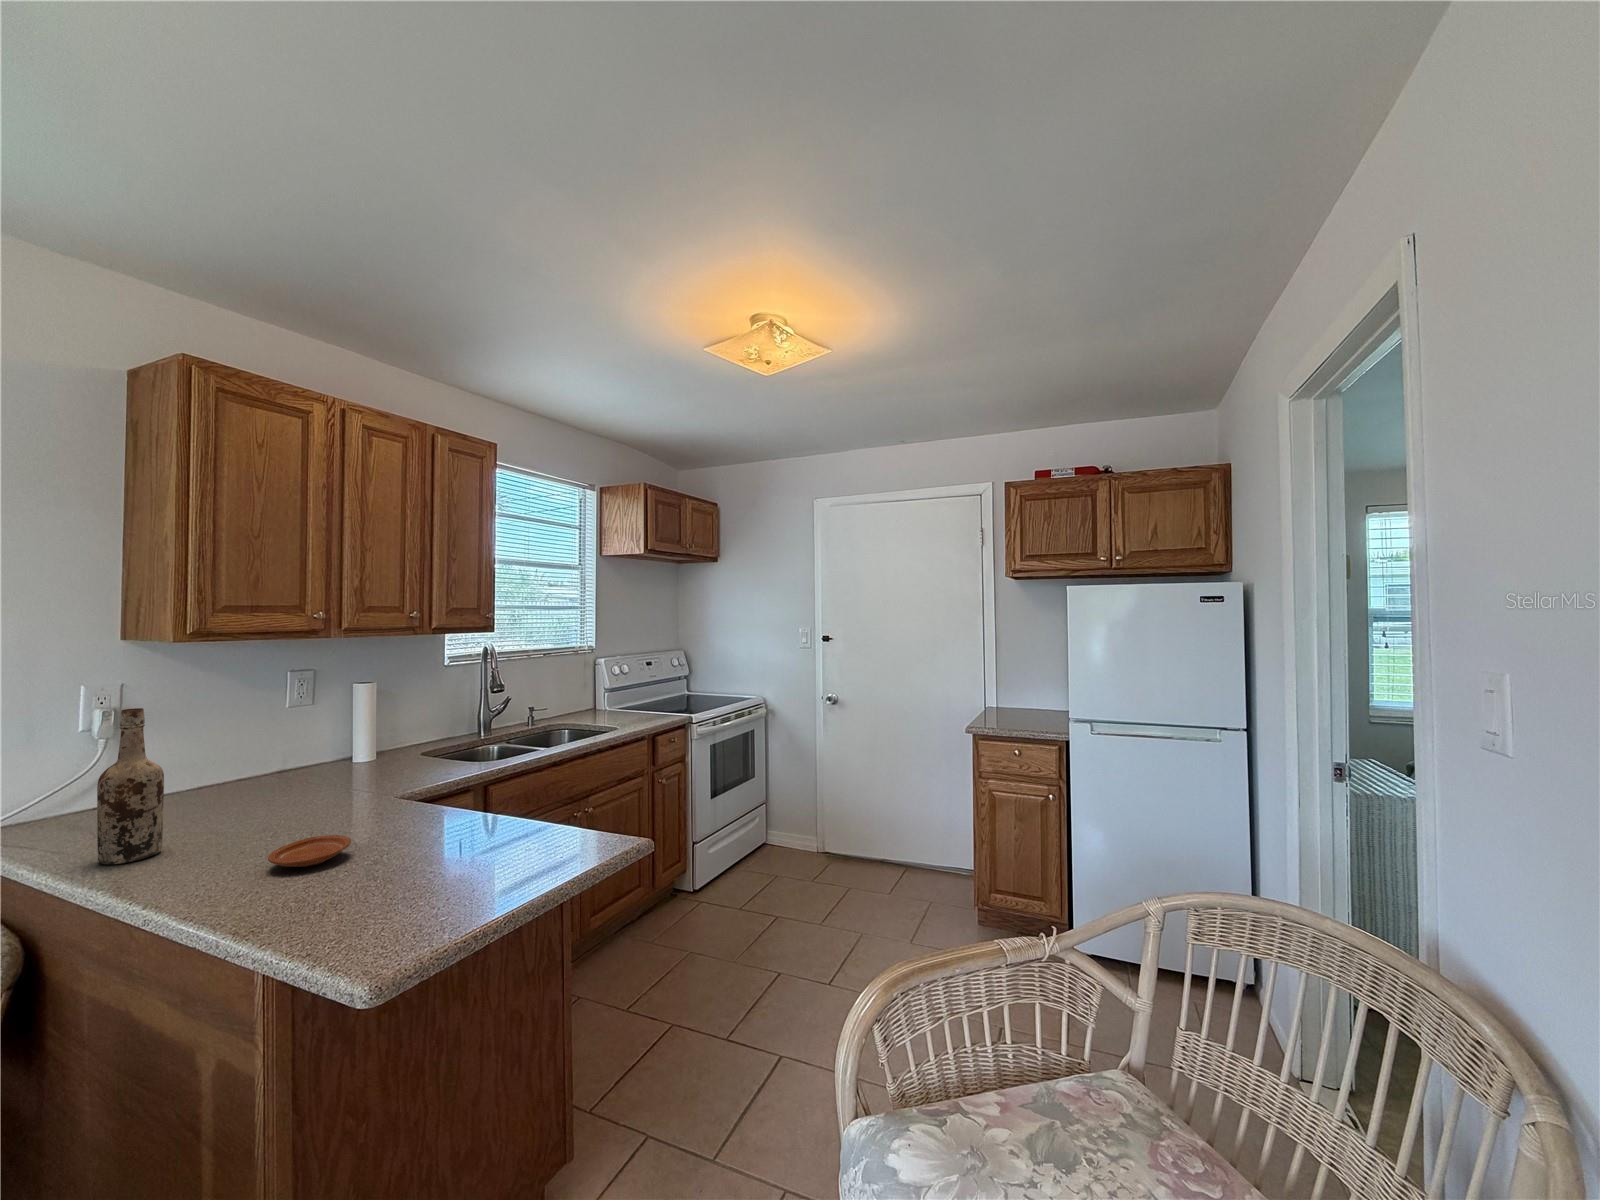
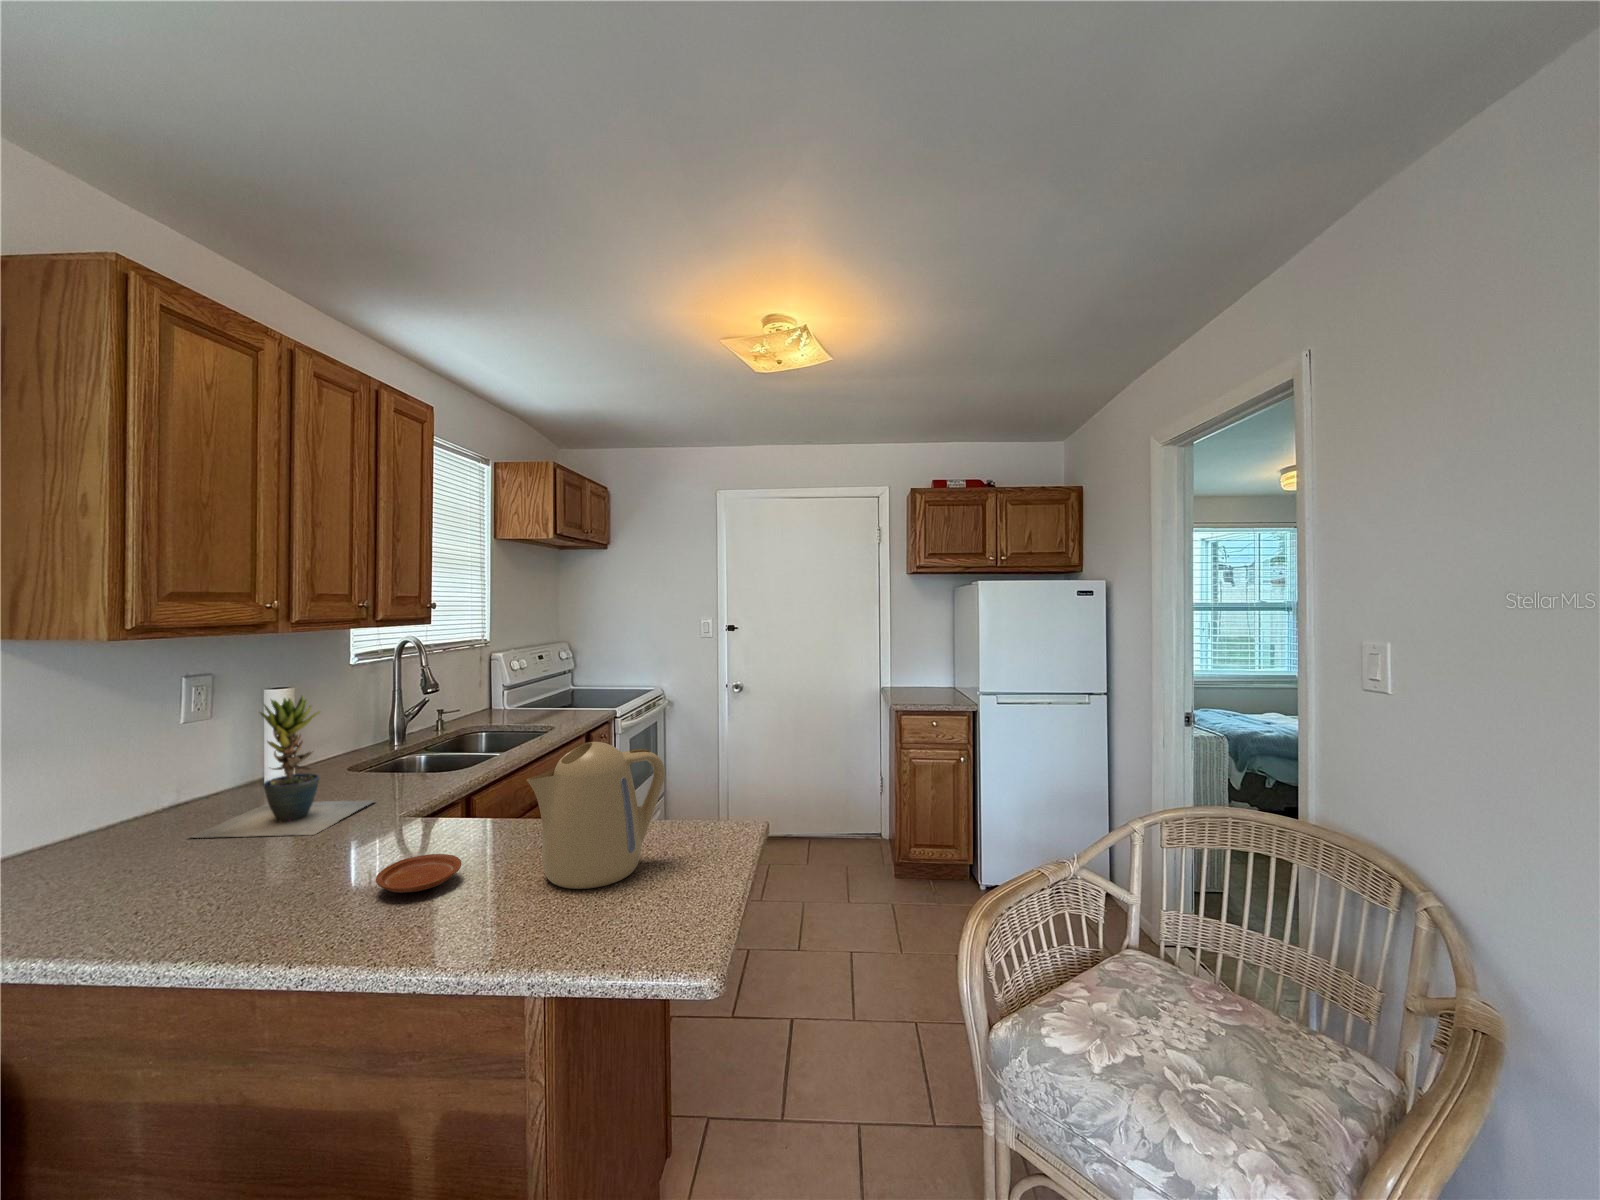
potted plant: none [246,690,399,807] -> present [191,696,373,838]
wine bottle: present [97,708,164,864] -> none [100,724,182,927]
kettle: none [380,746,517,886] -> present [527,742,665,889]

